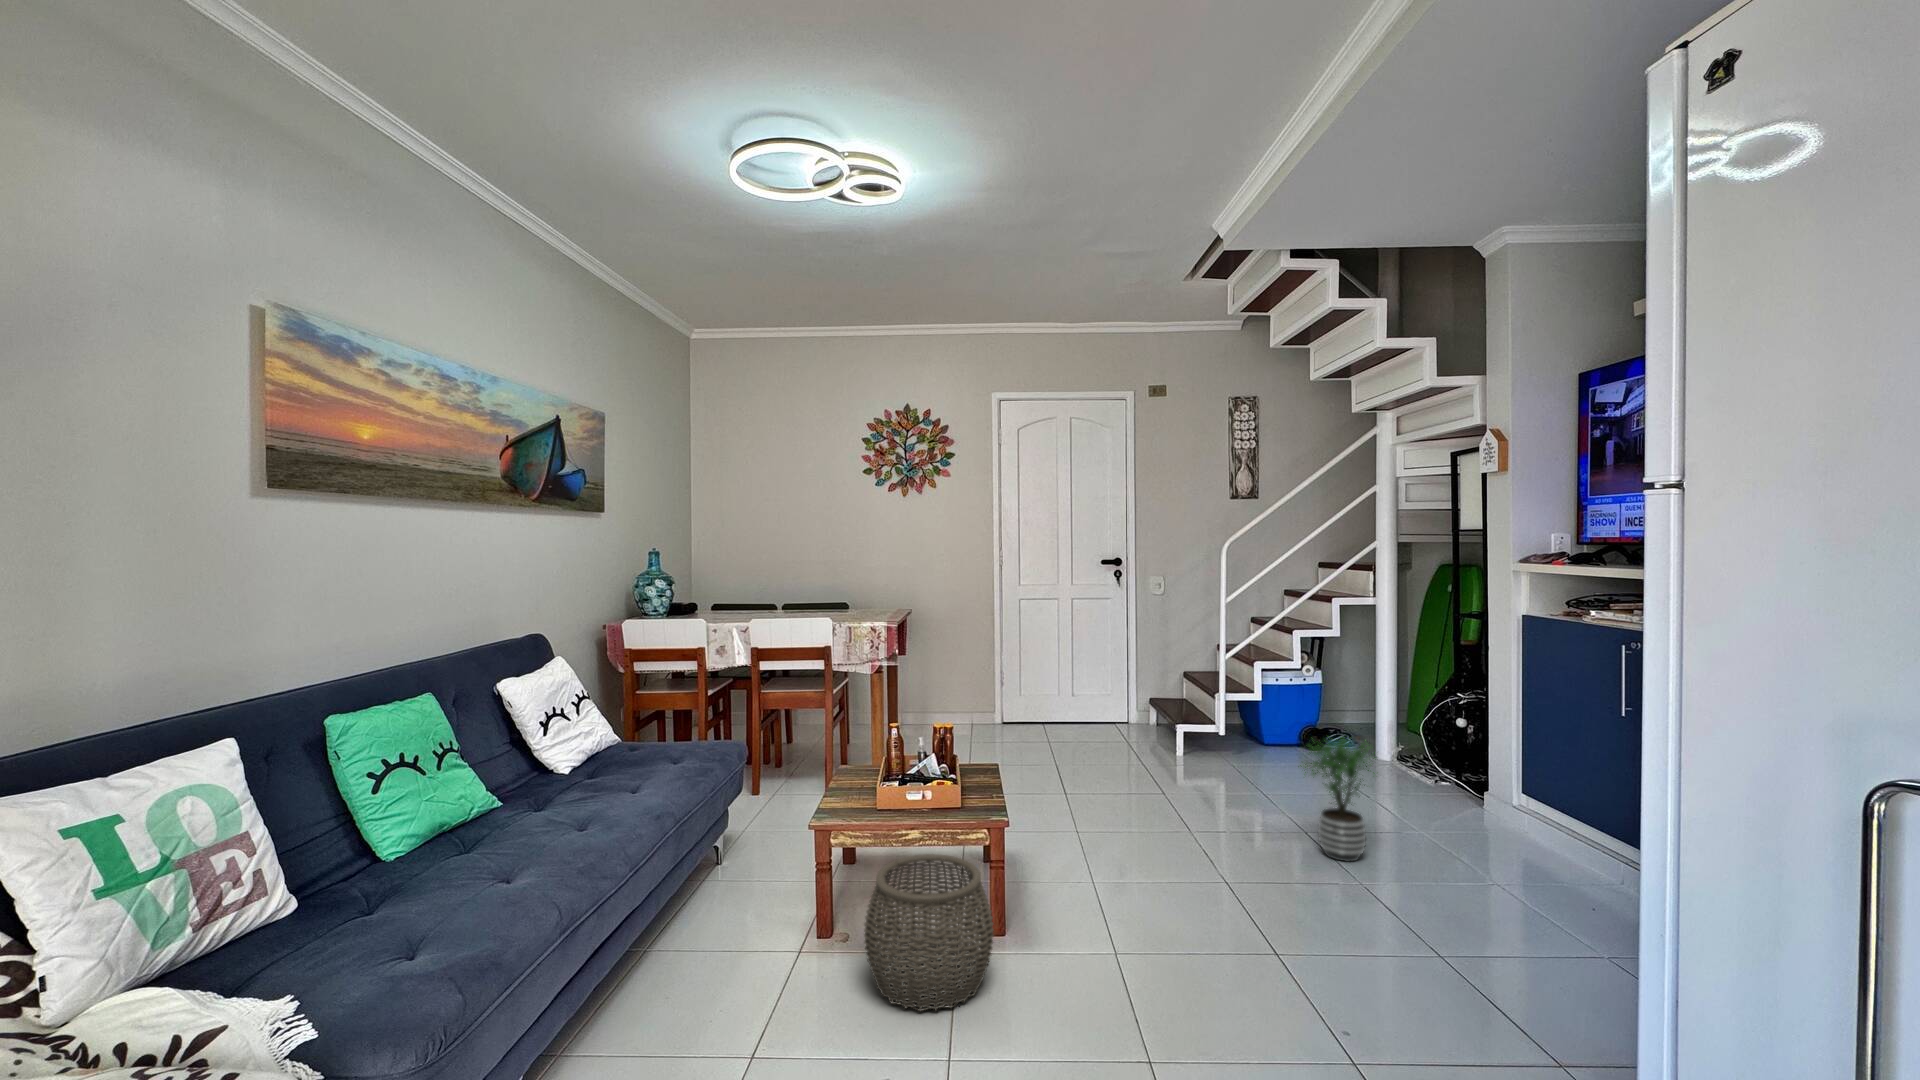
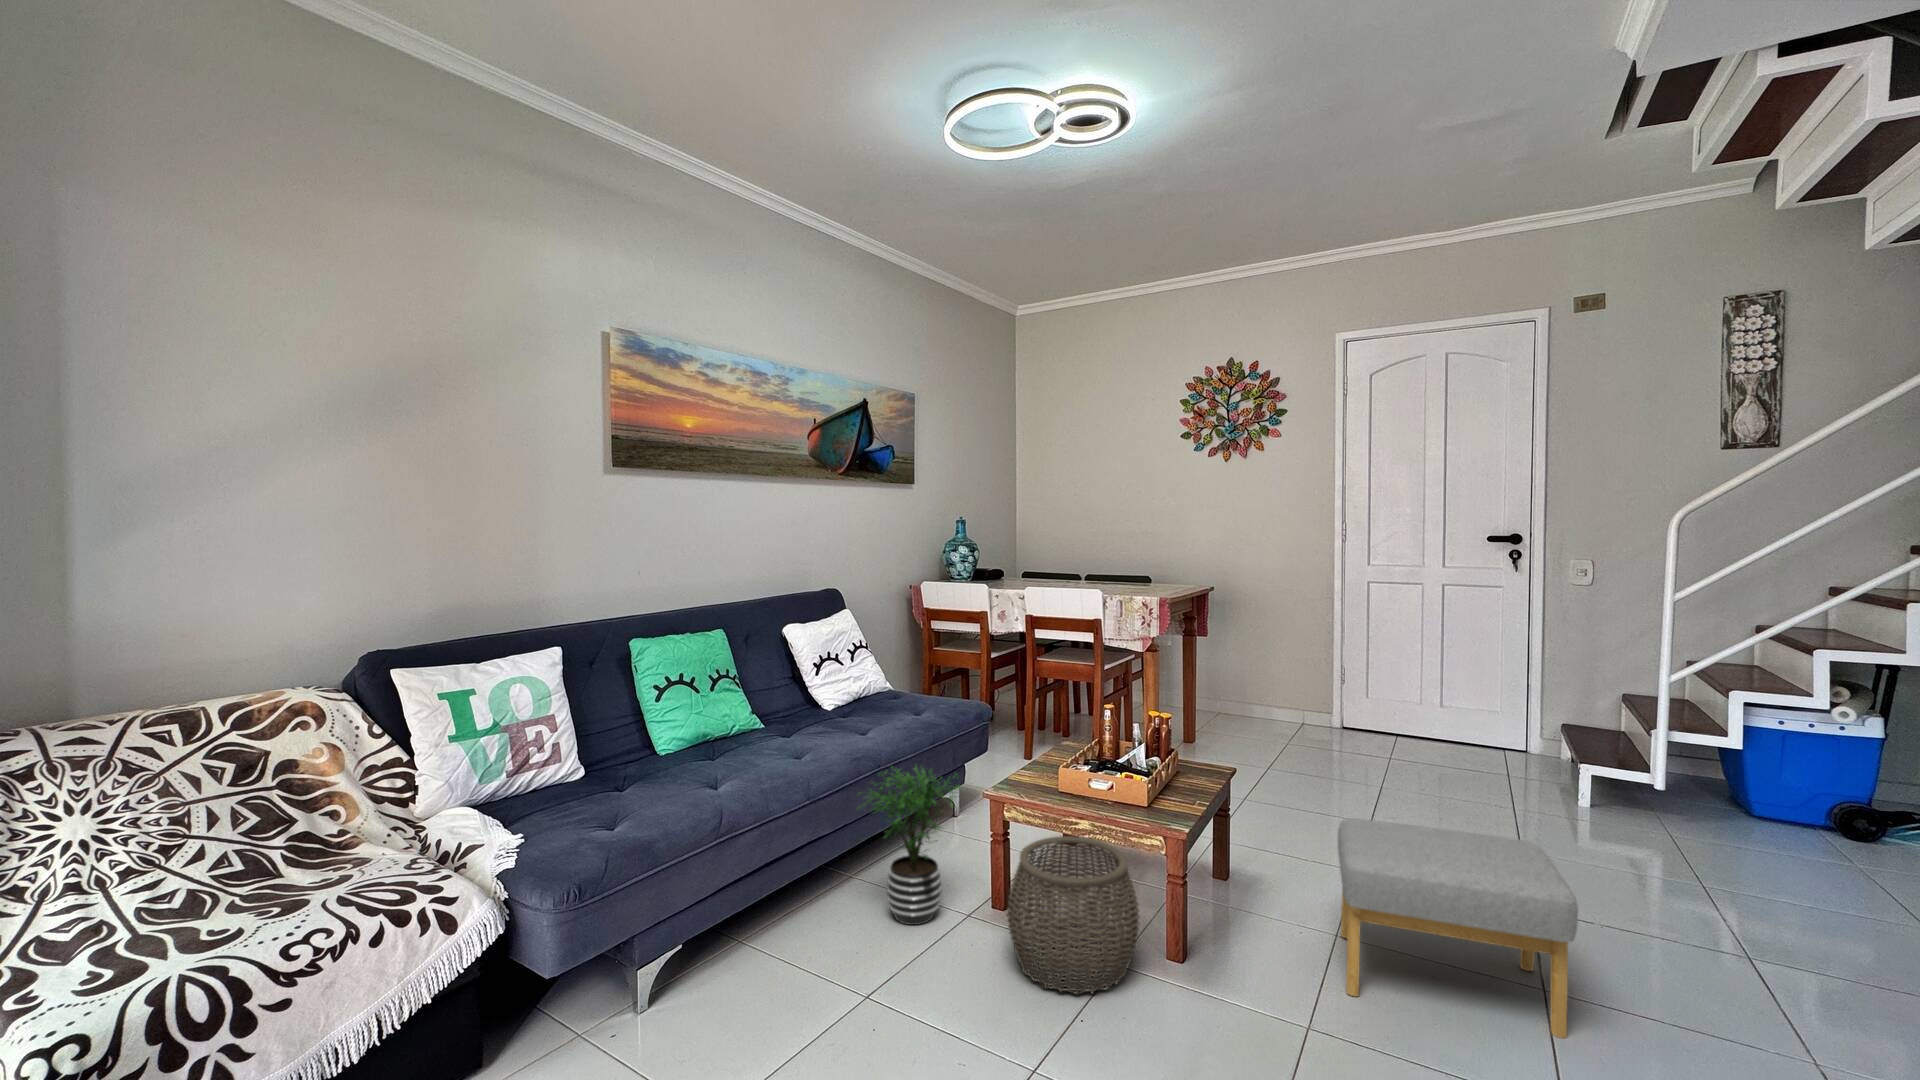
potted plant: present [1298,737,1377,862] -> present [863,767,959,925]
footstool: none [1112,787,1299,941] -> present [1337,818,1578,1038]

